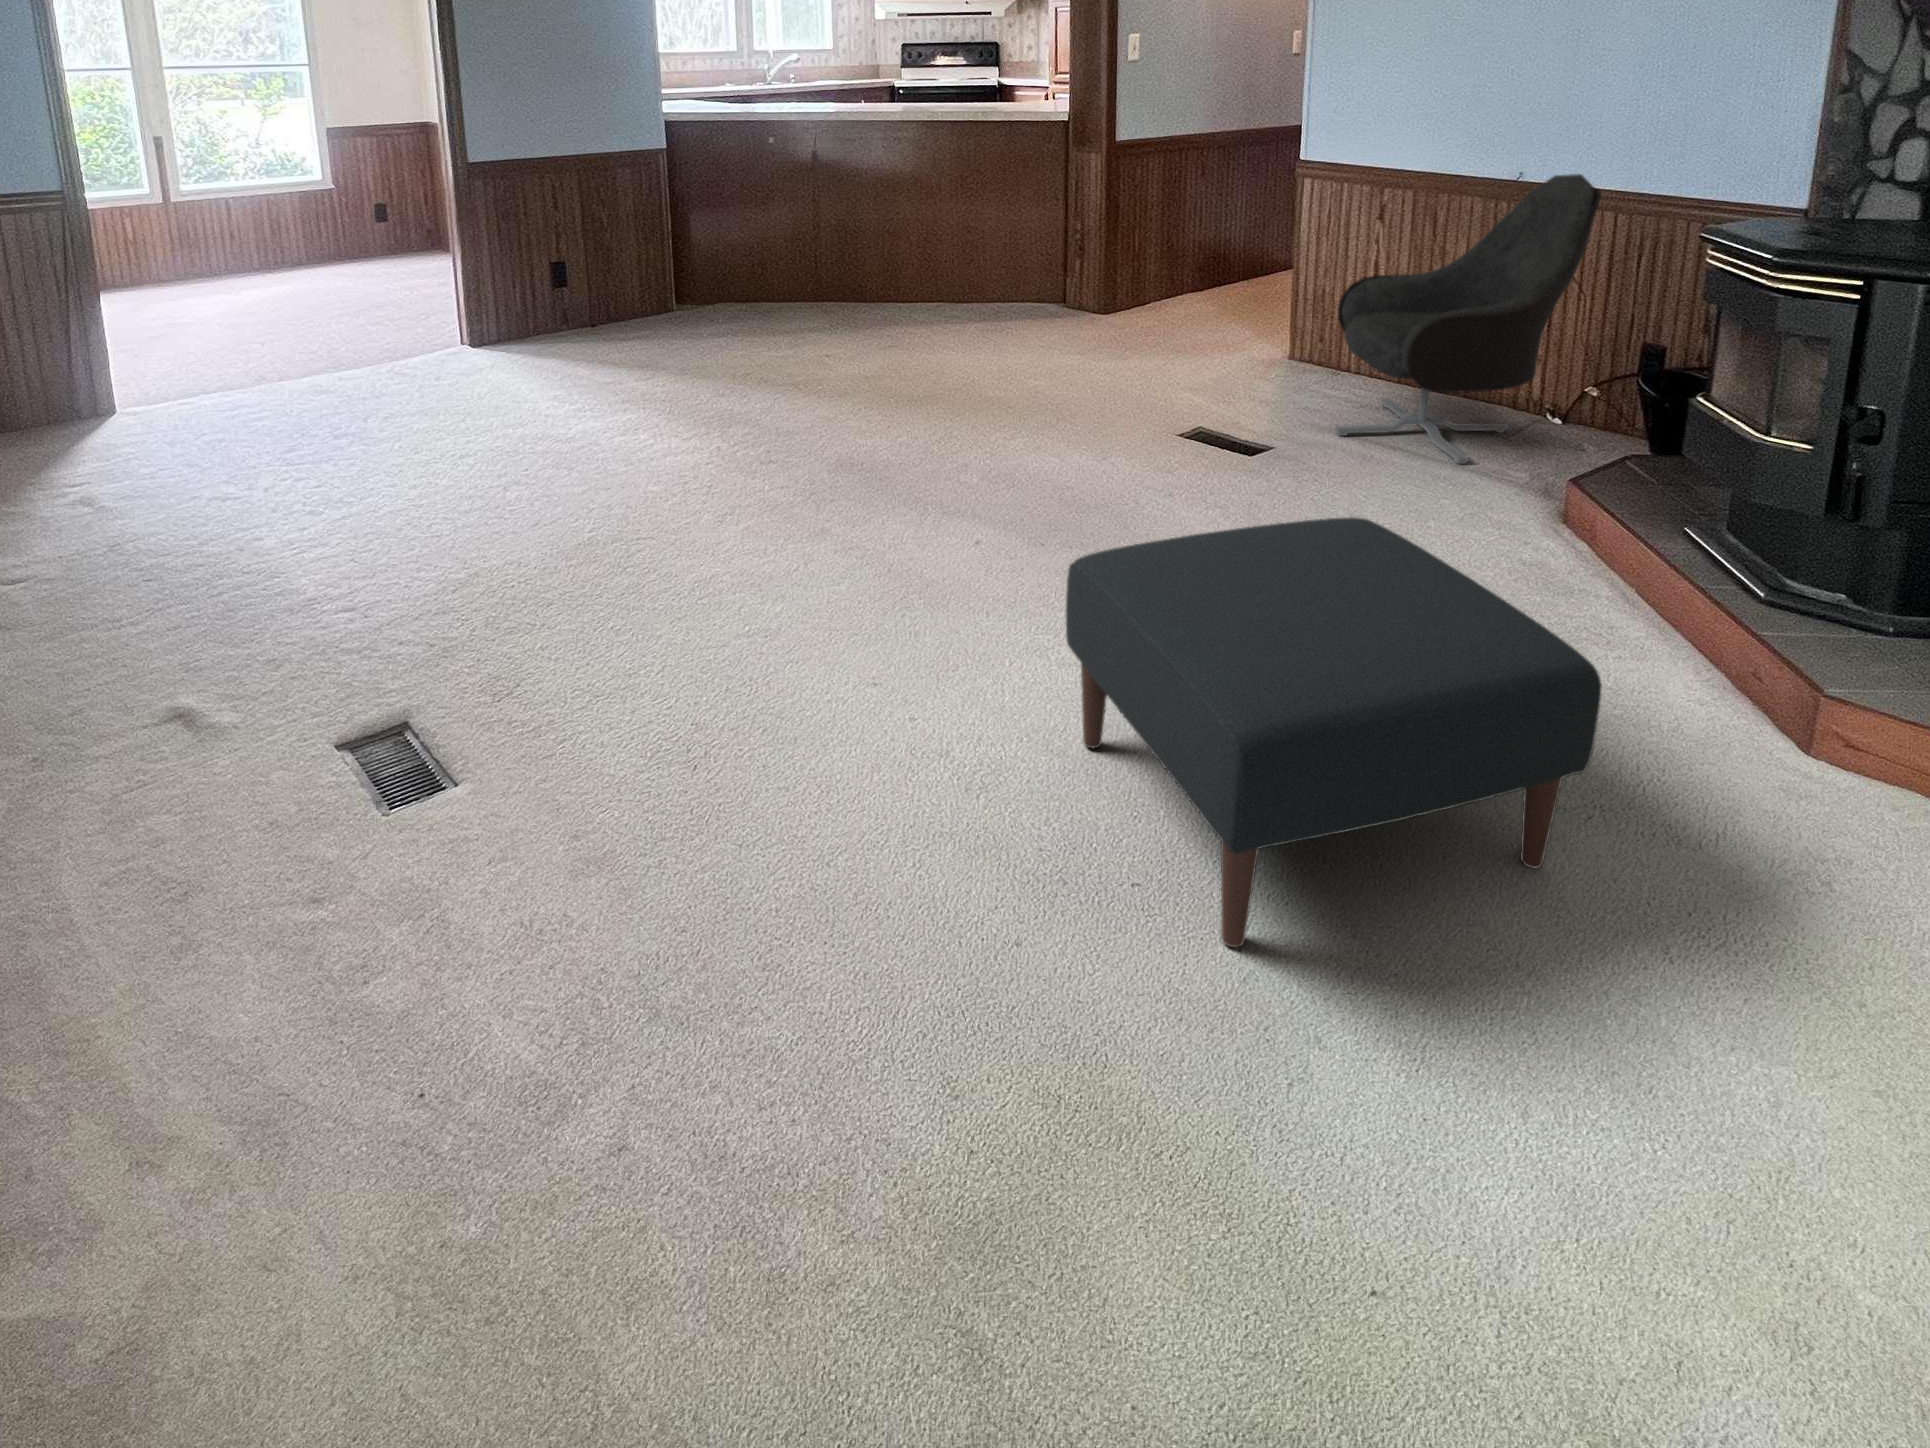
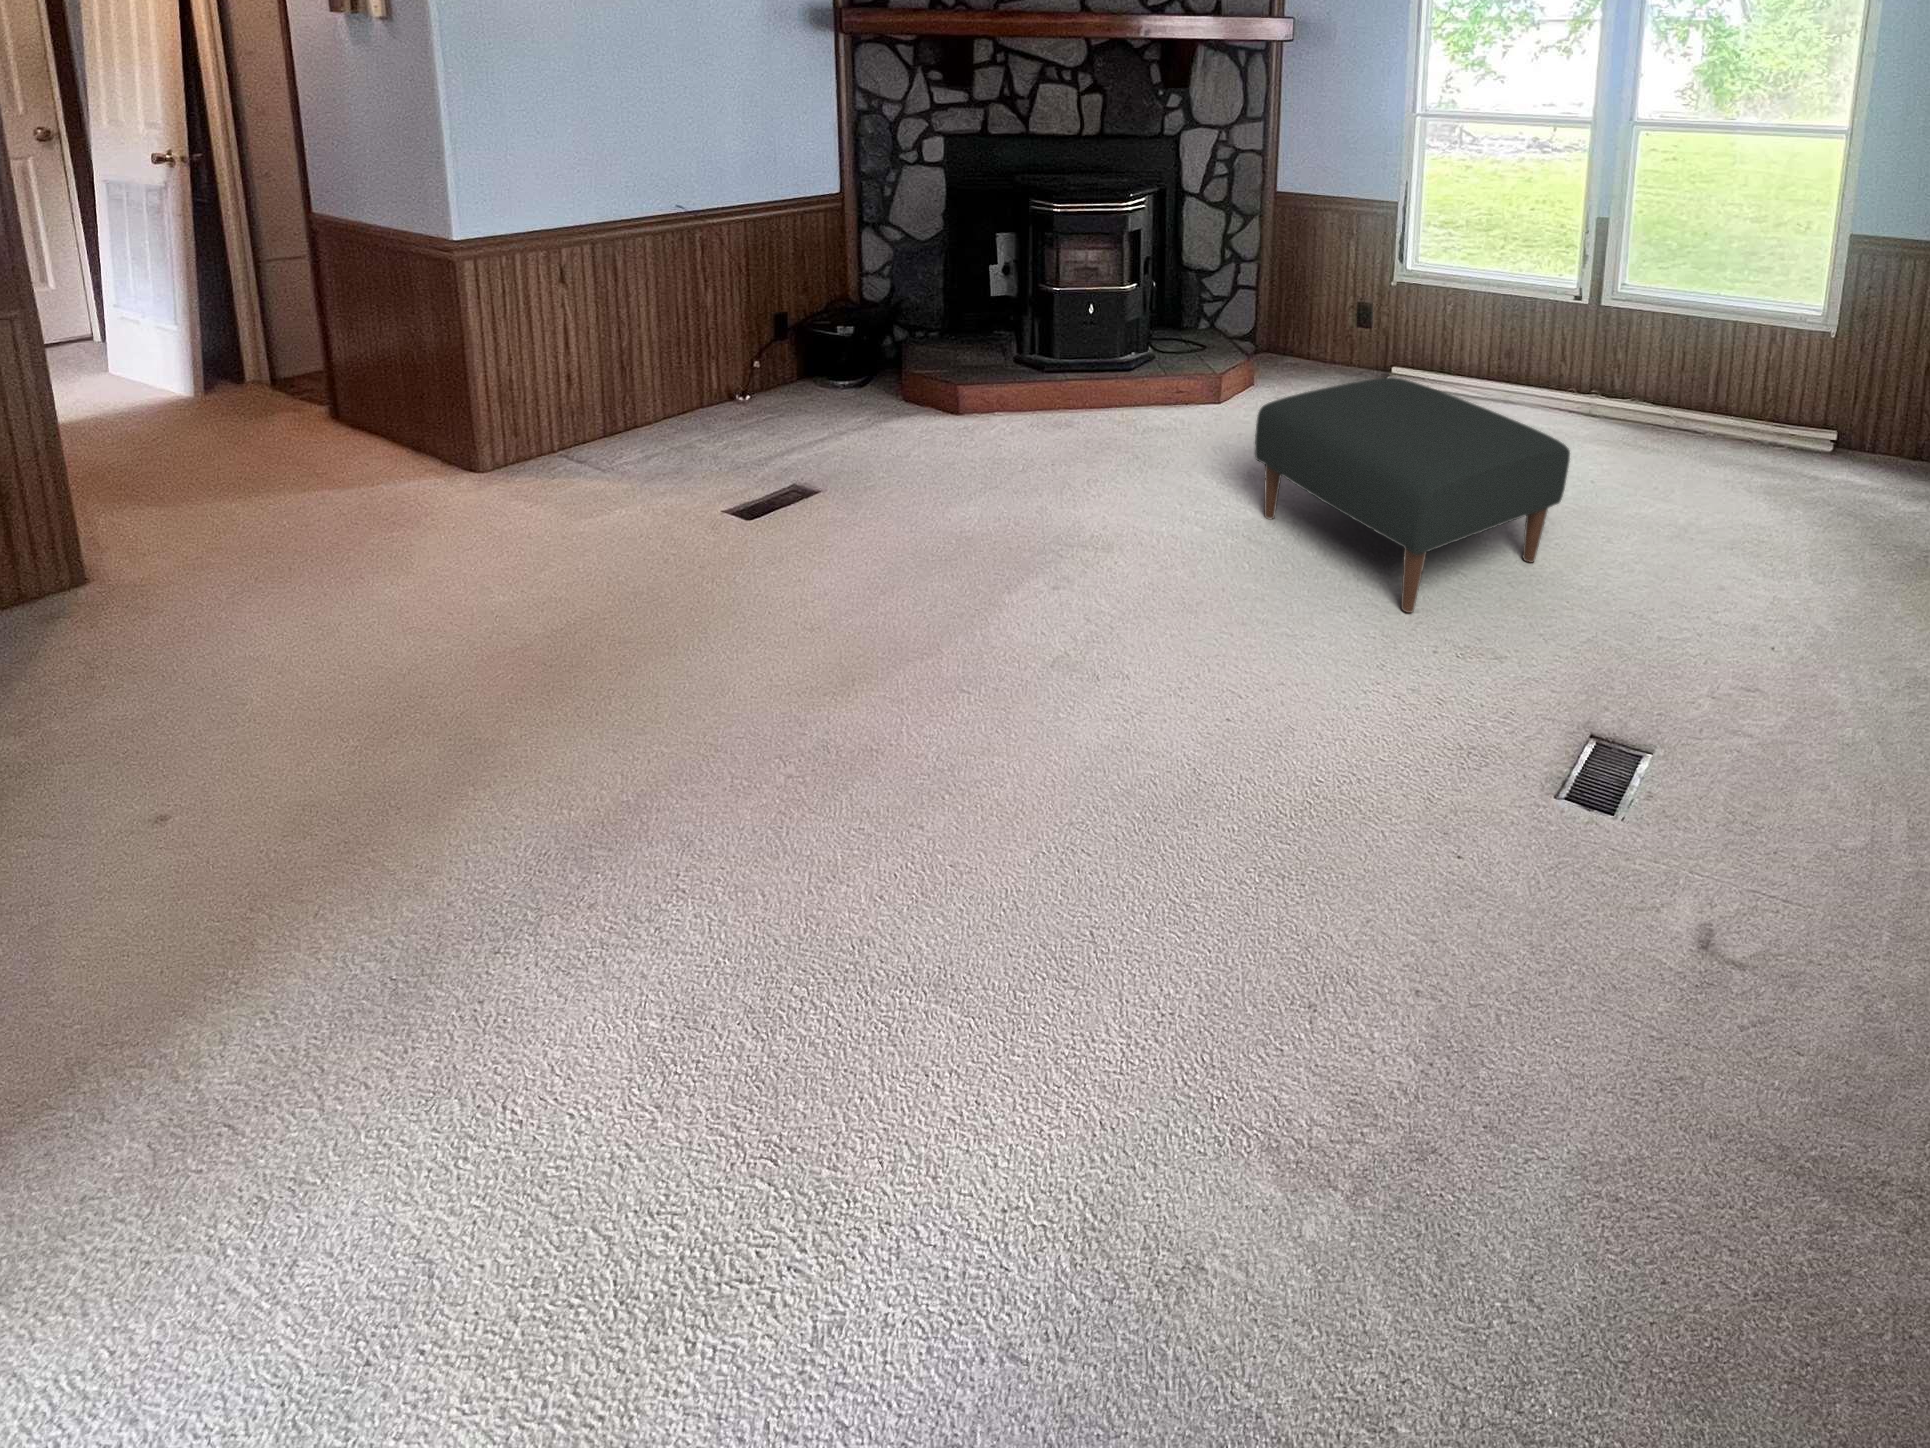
armchair: present [1334,174,1601,464] -> none [666,189,864,484]

